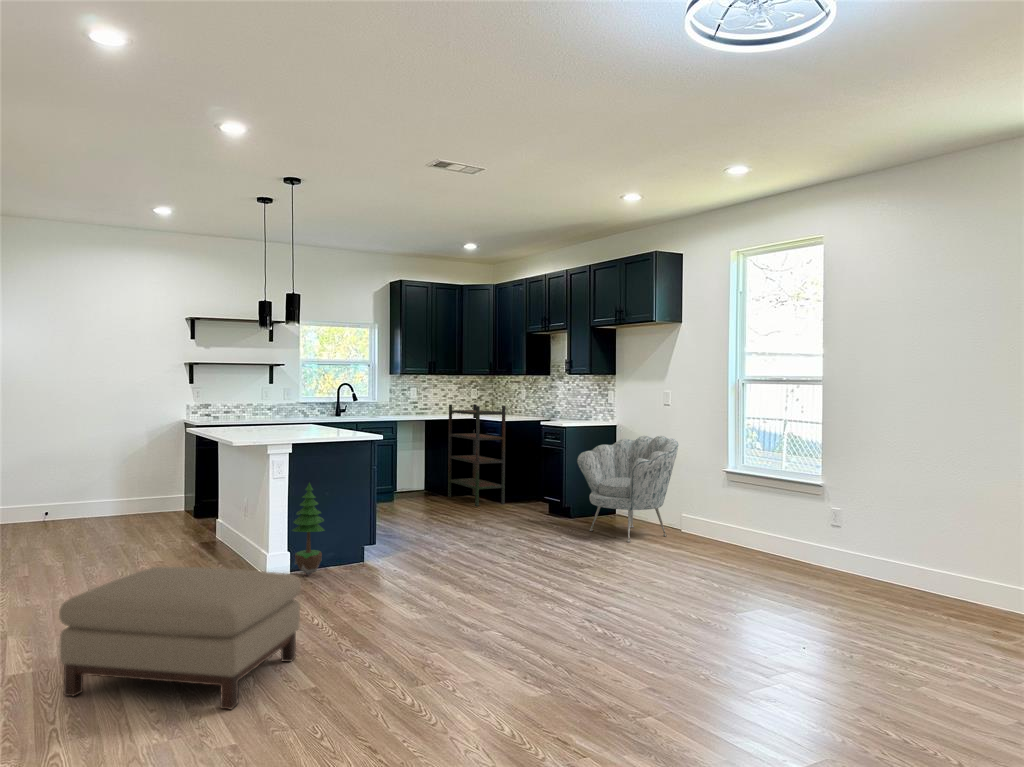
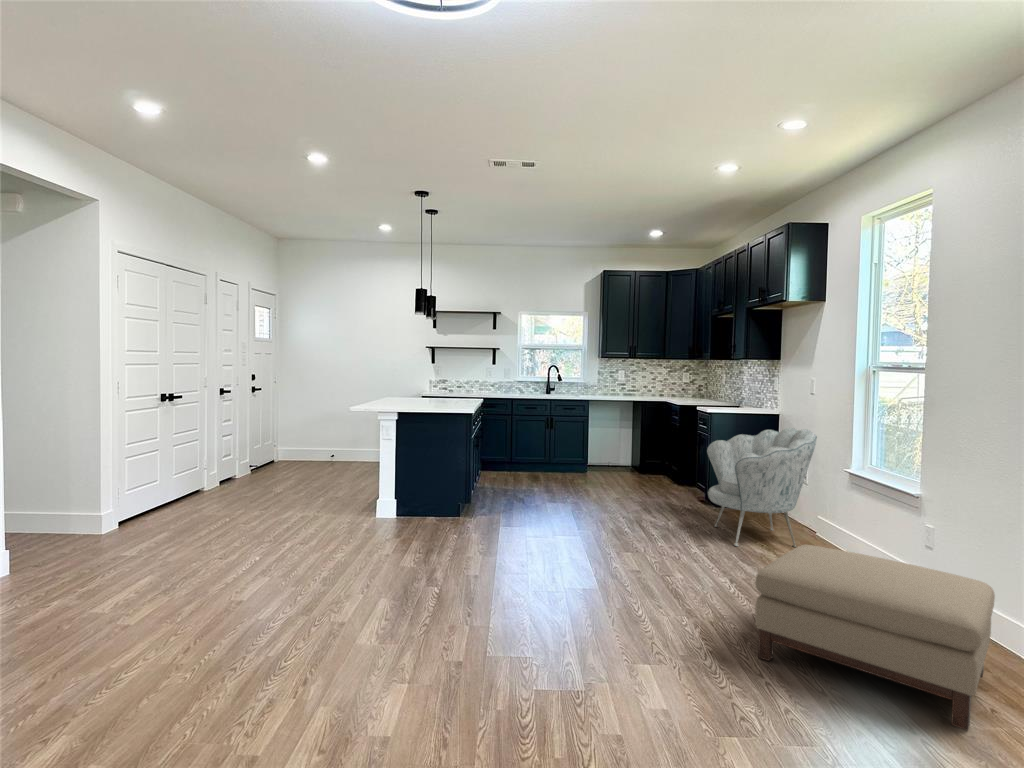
bookshelf: present [448,404,506,506] -> none [639,387,682,486]
potted tree: present [293,483,325,575] -> none [380,446,409,526]
ottoman: present [59,567,301,709] -> present [755,545,995,730]

